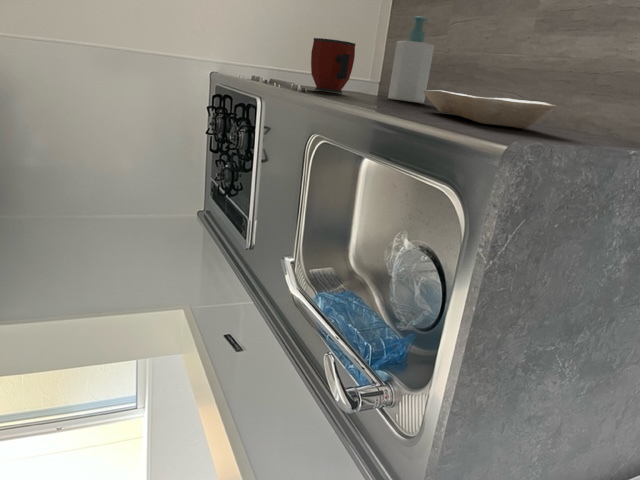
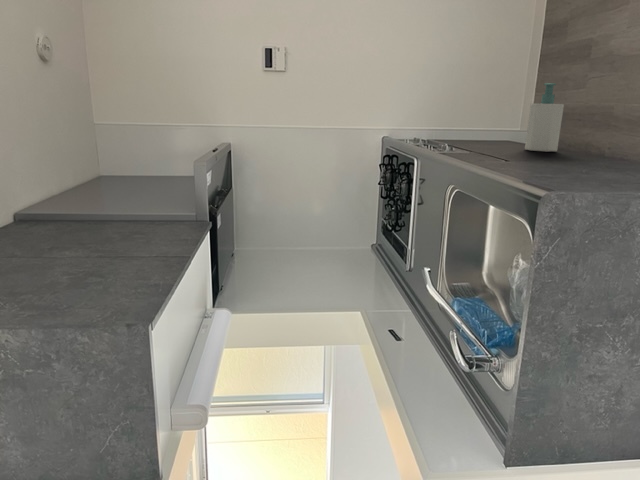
mug: present [311,38,356,93] -> none [456,111,491,150]
tray: present [424,90,557,128] -> none [534,148,621,176]

